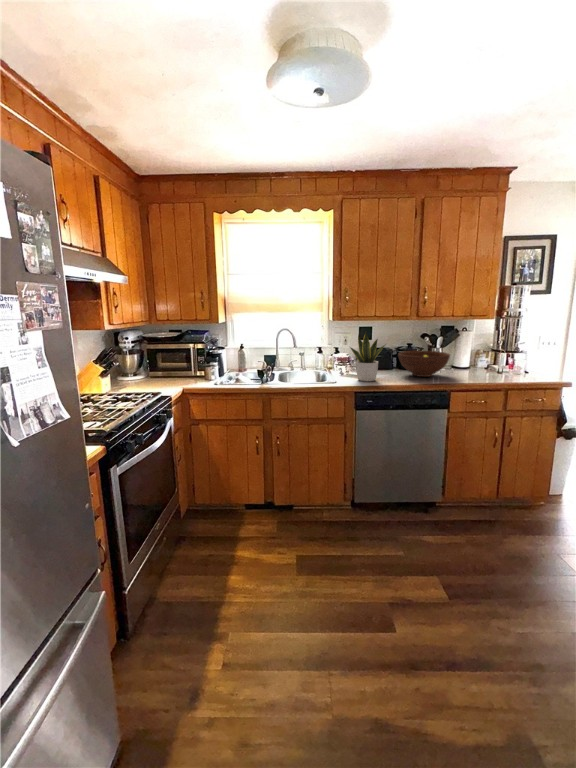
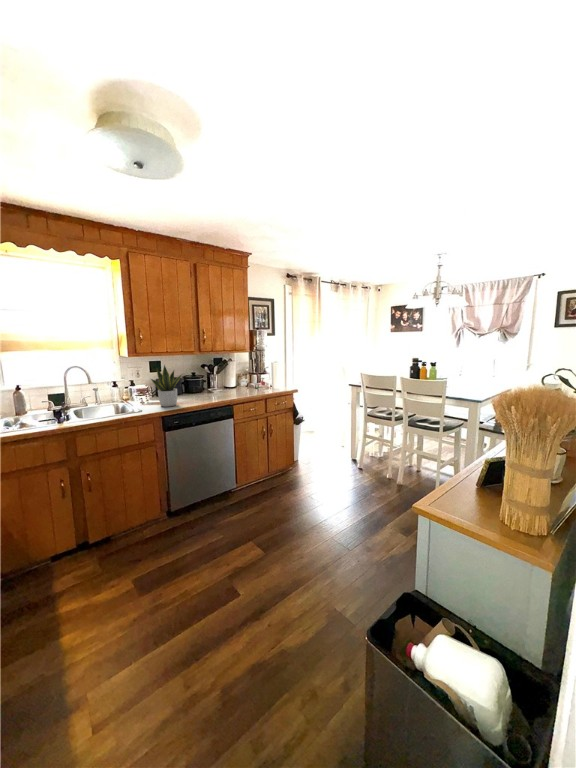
fruit bowl: present [399,351,450,377] -> none [190,377,228,397]

